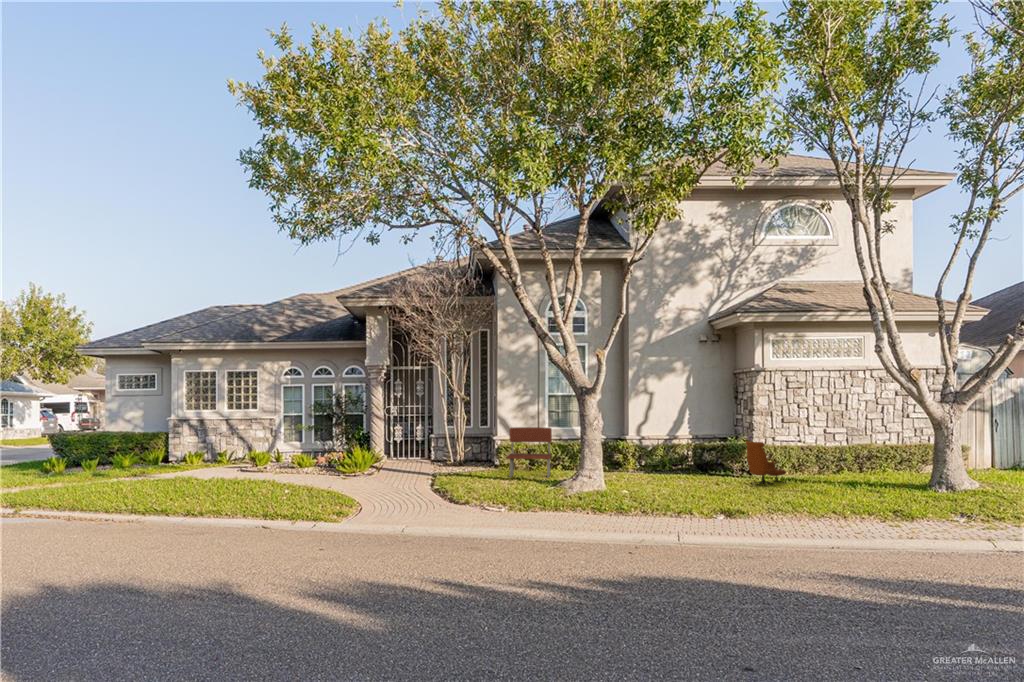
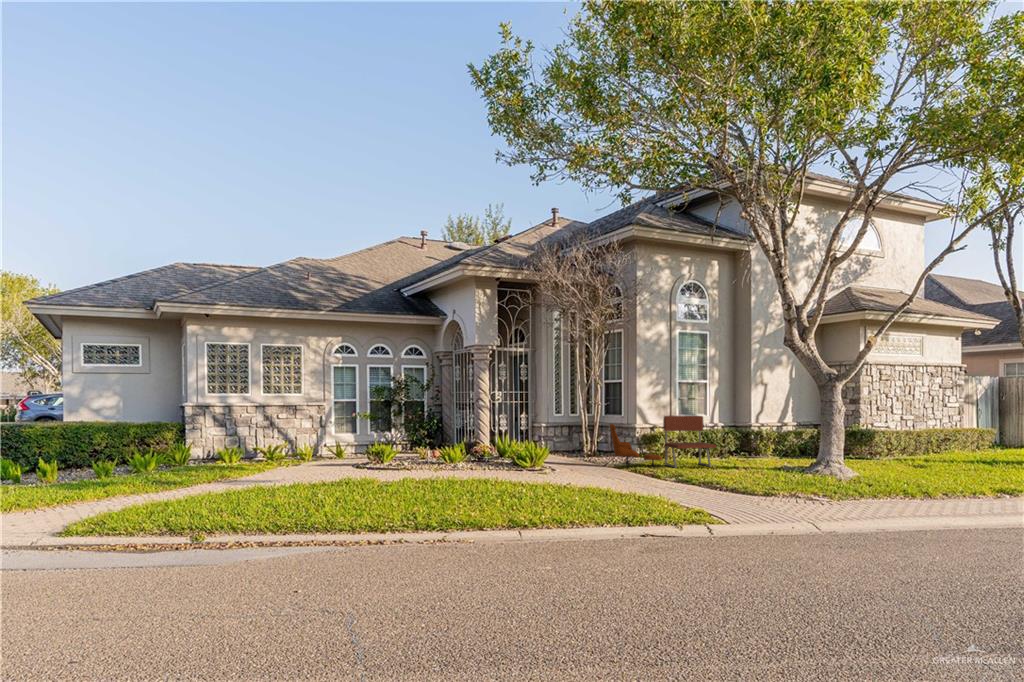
lounge chair: present [746,441,786,486] -> present [610,424,662,467]

